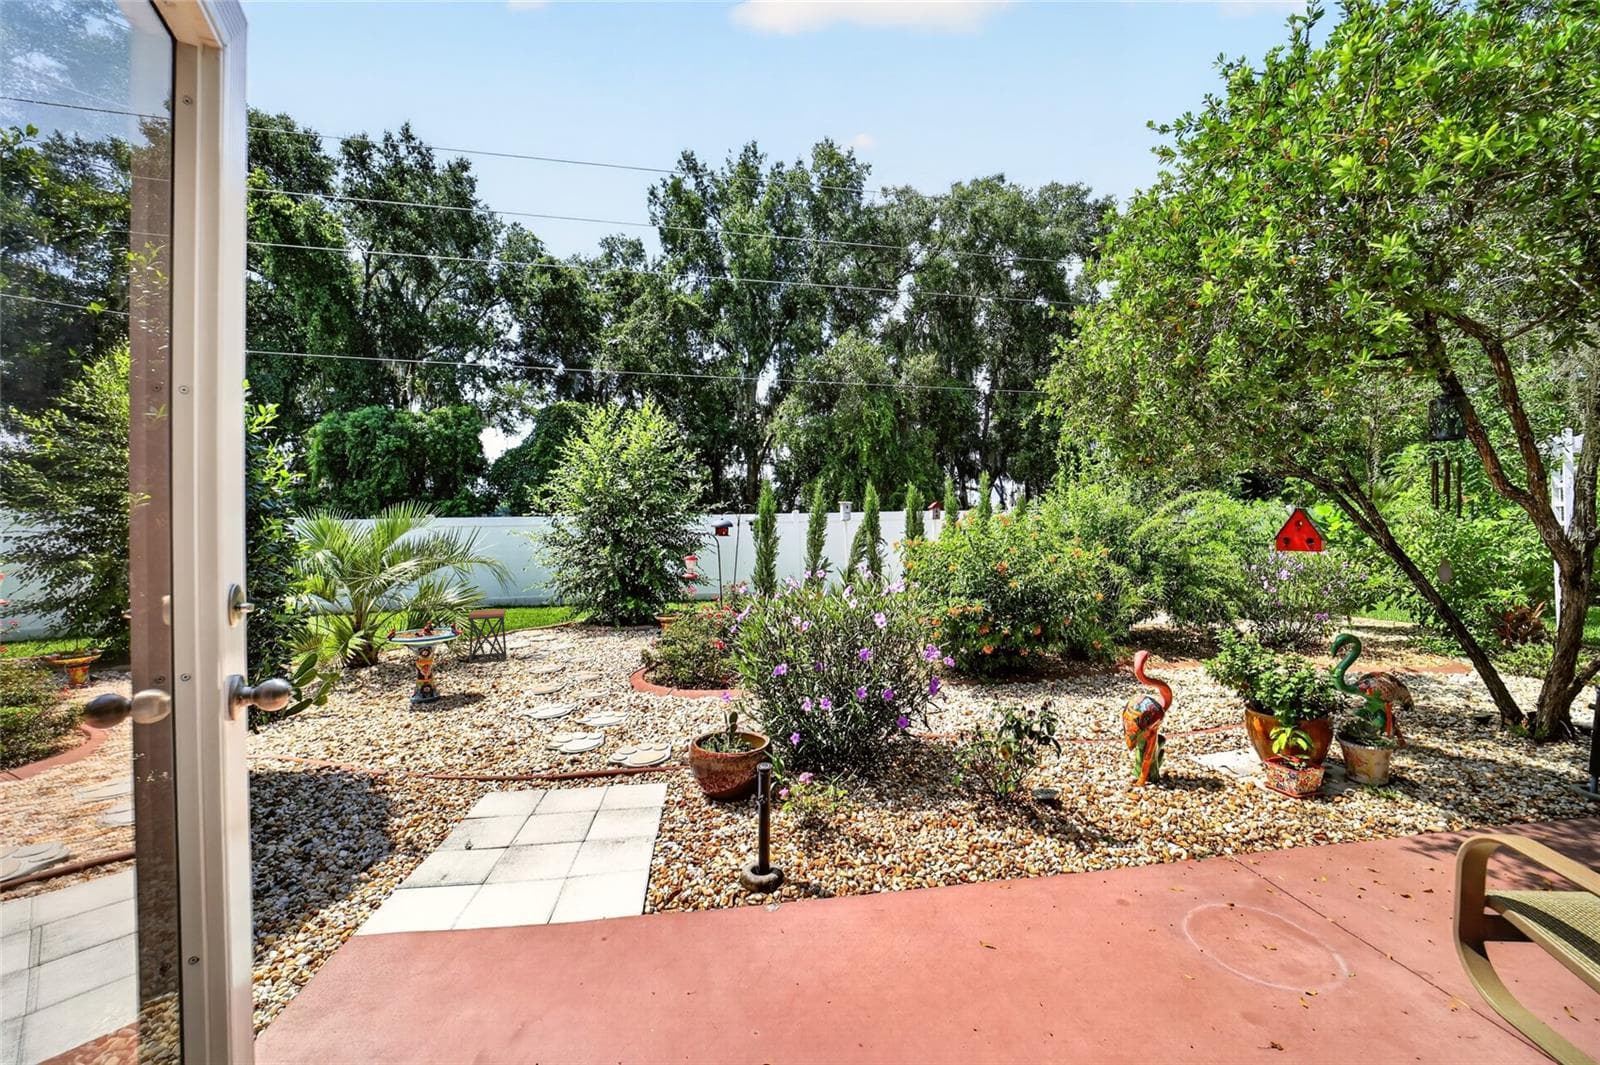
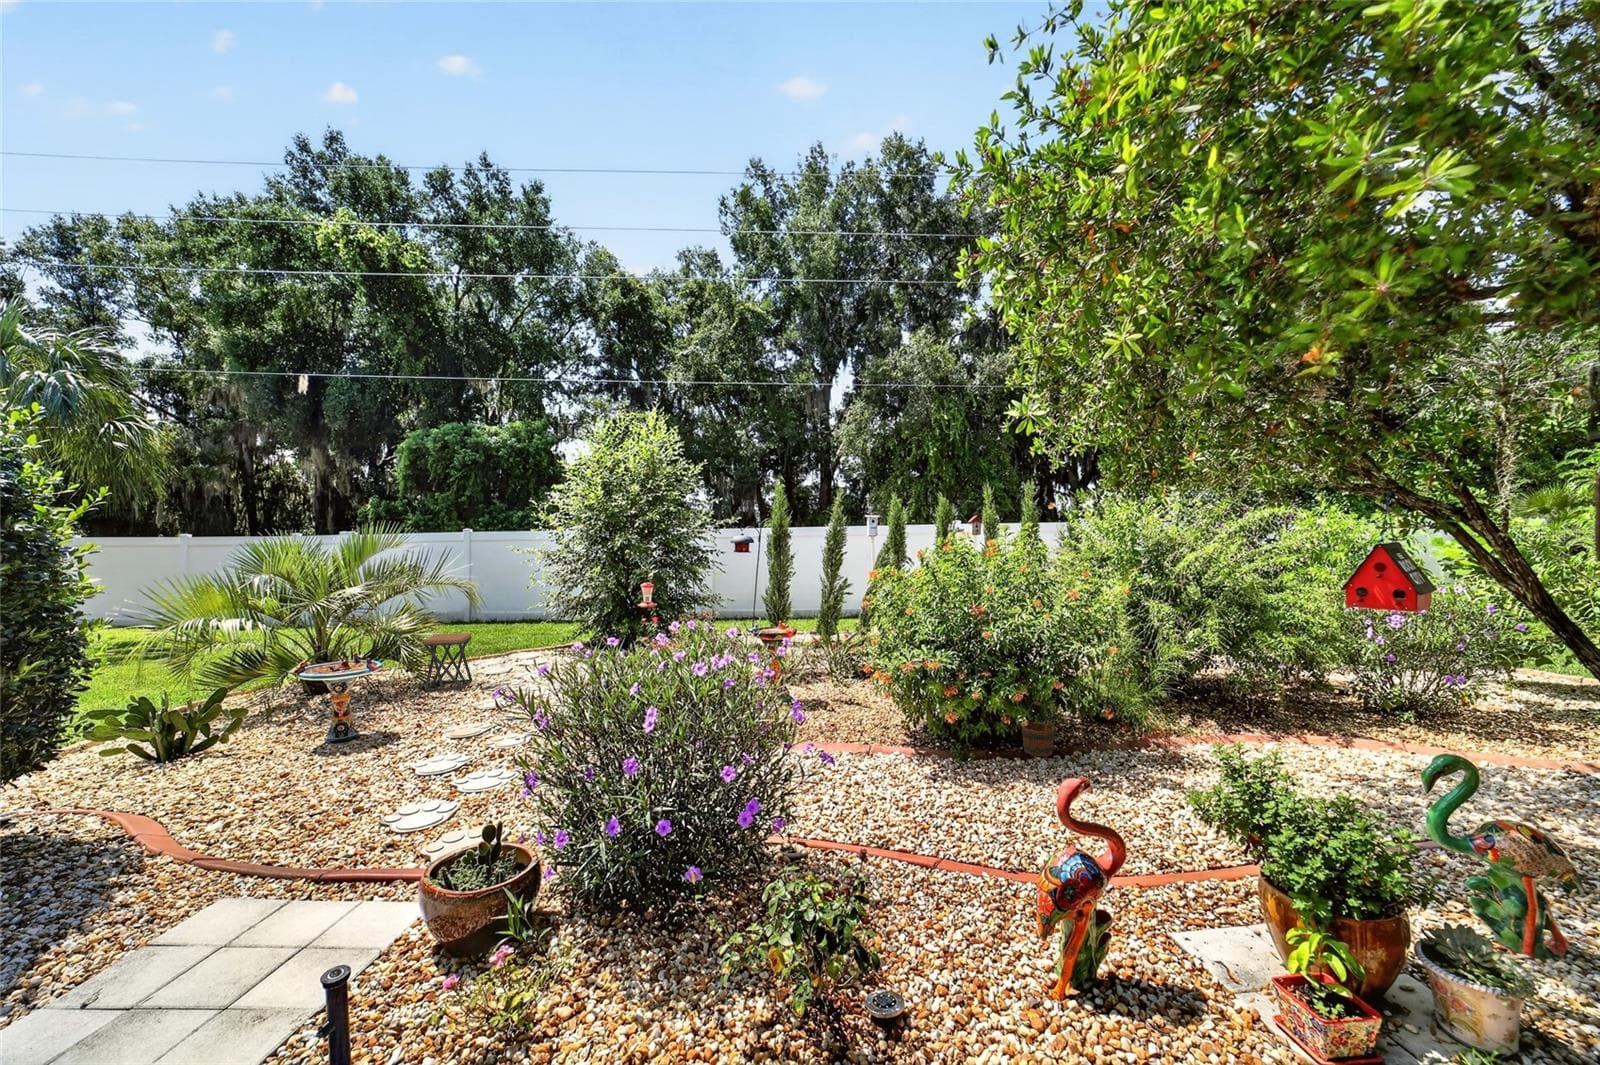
wooden bucket: none [1032,640,1057,682] -> present [1022,701,1055,757]

